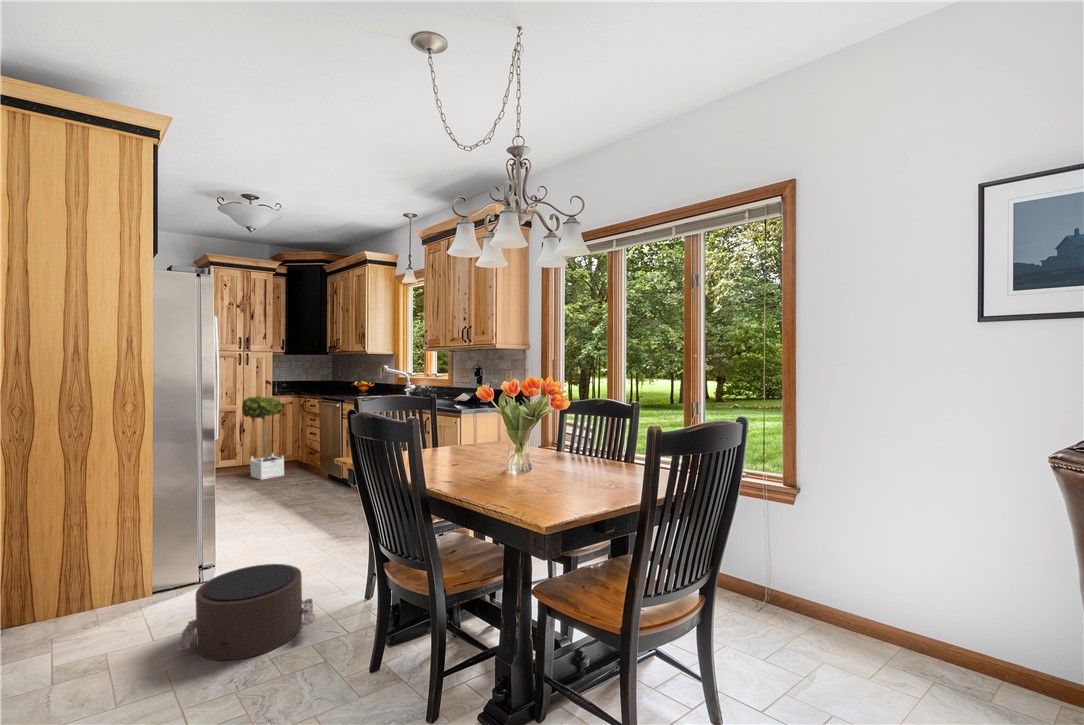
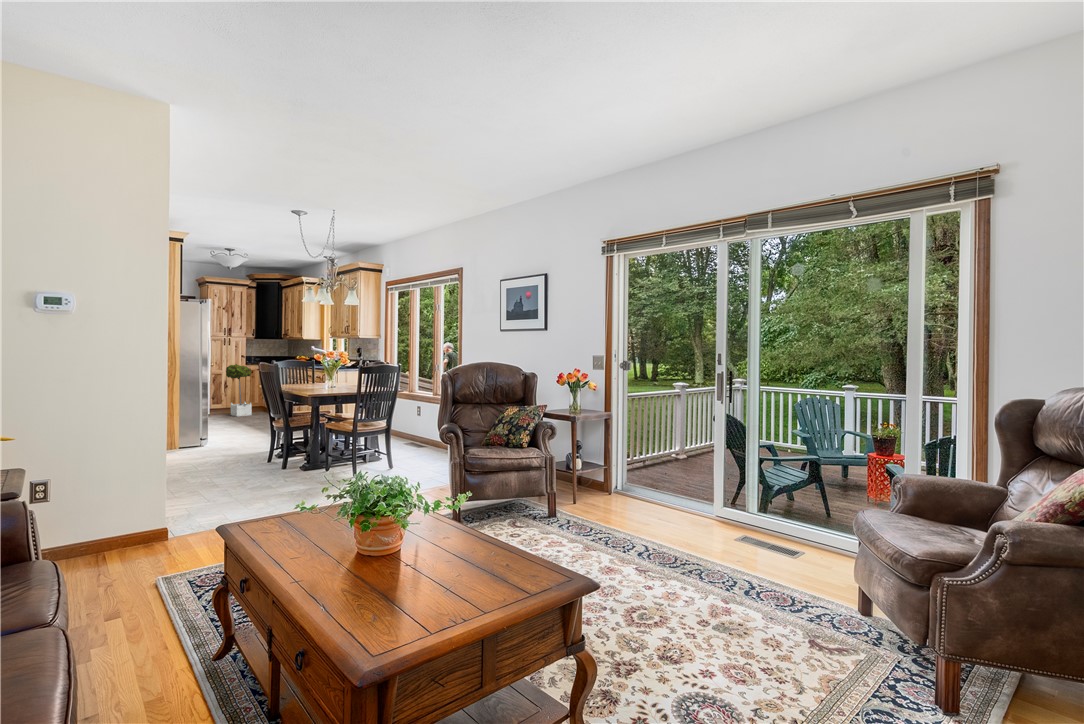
pouf: present [177,564,316,660] -> none [189,429,245,457]

